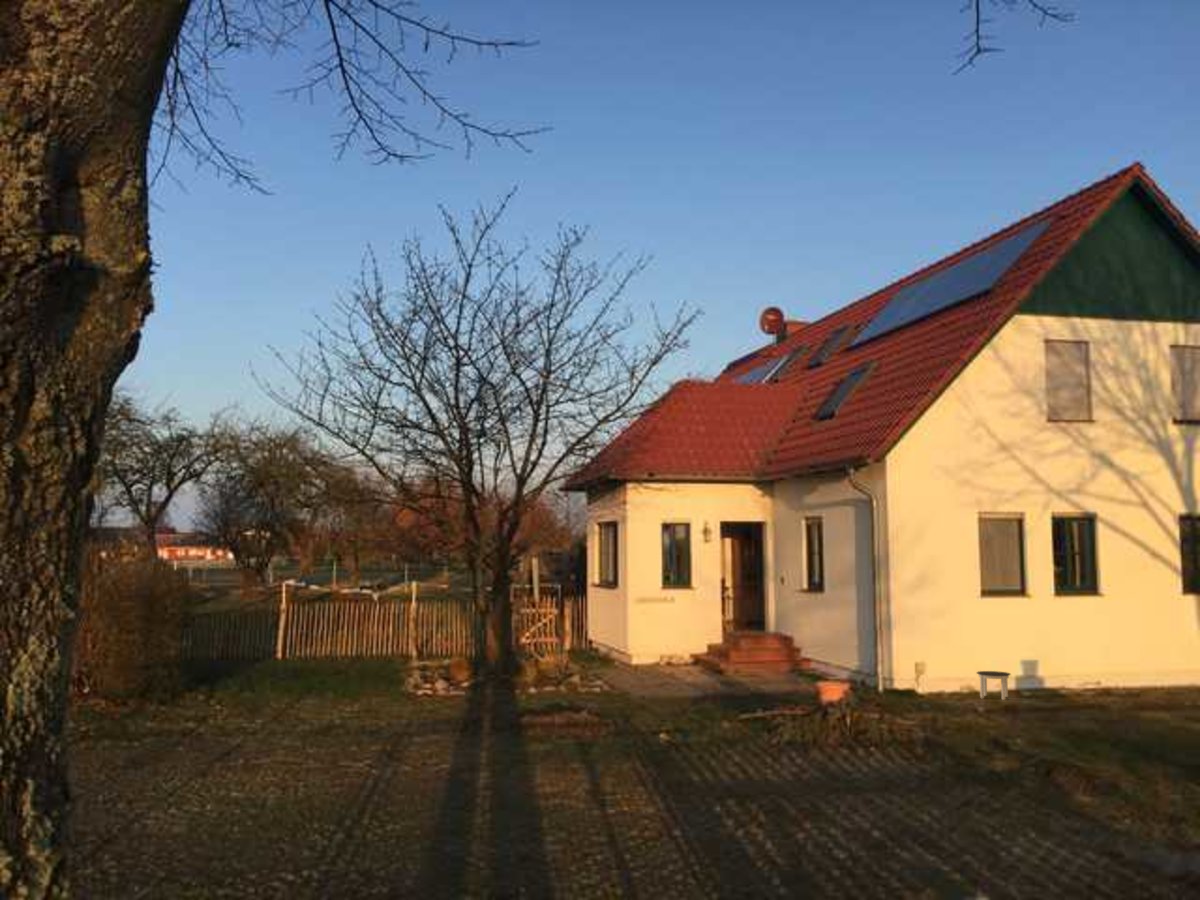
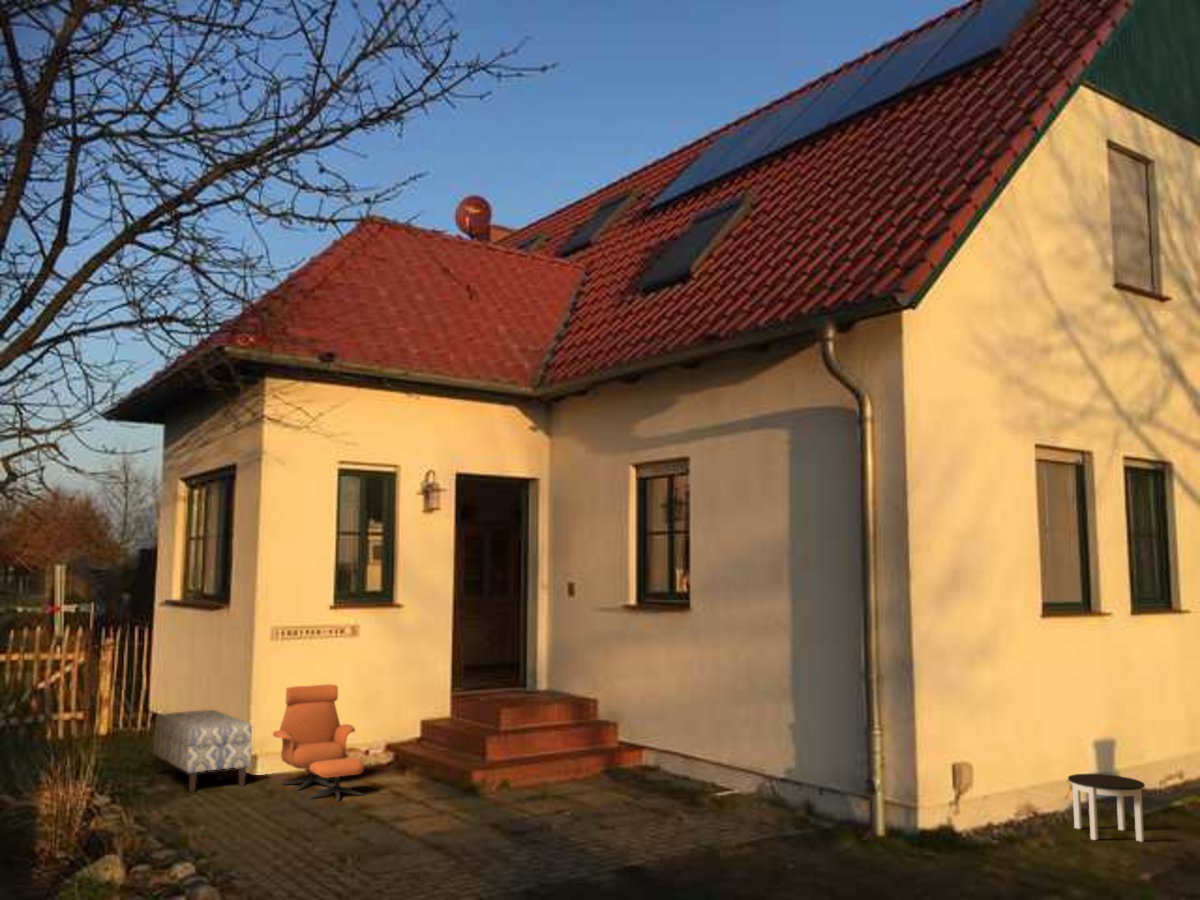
lounge chair: none [637,625,675,674] -> present [273,684,364,801]
bench: none [589,636,629,669] -> present [153,710,252,792]

